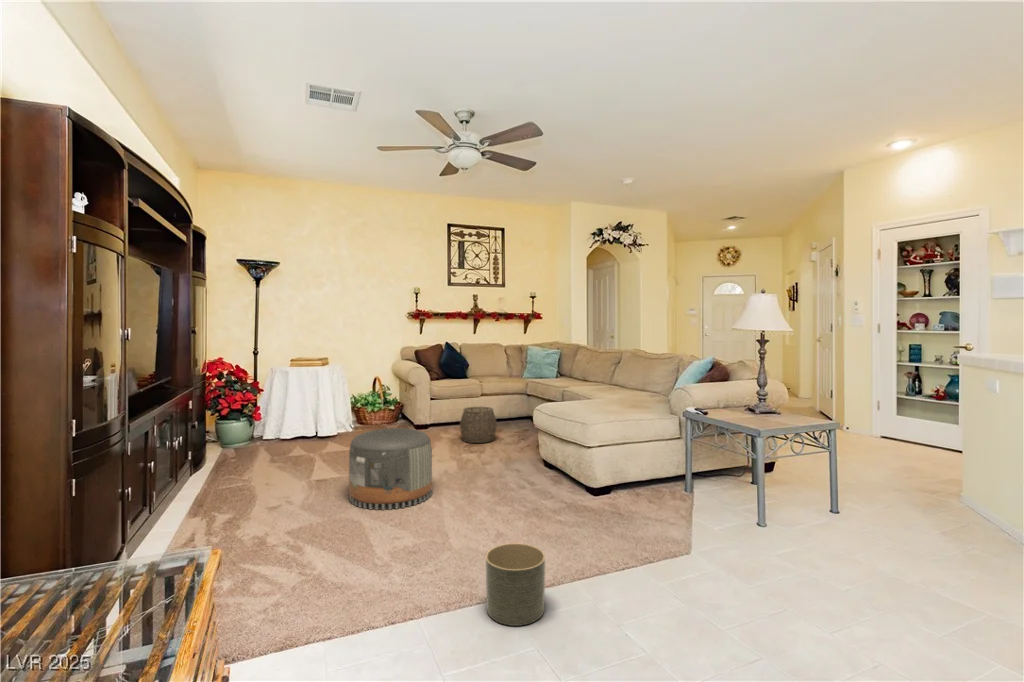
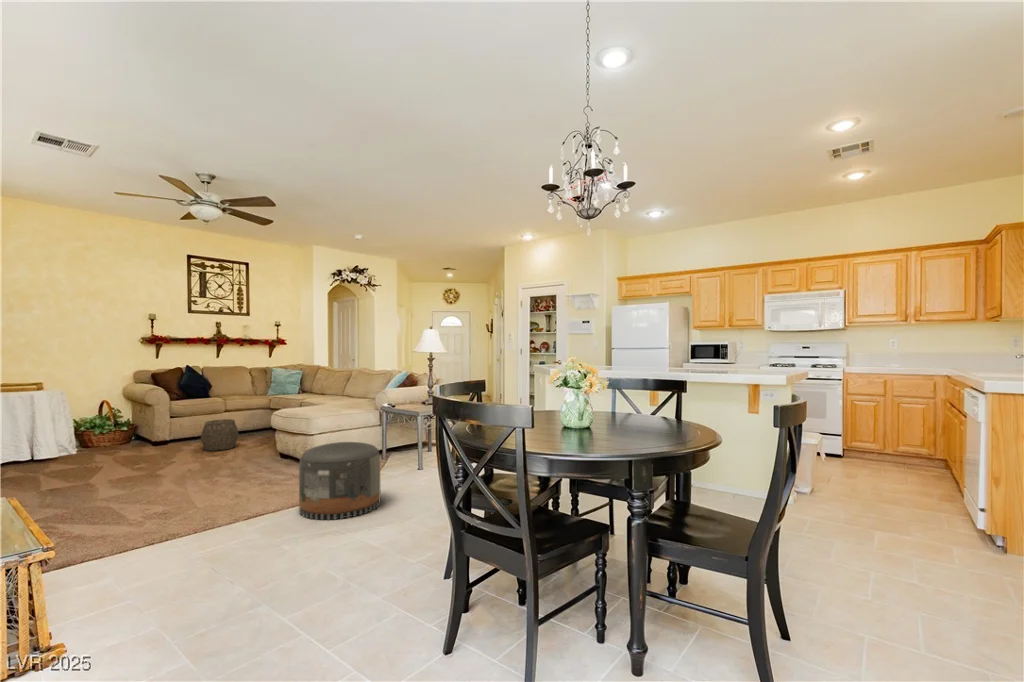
pouf: present [349,428,432,510] -> present [299,442,381,520]
planter: present [486,543,545,626] -> none [221,486,264,532]

